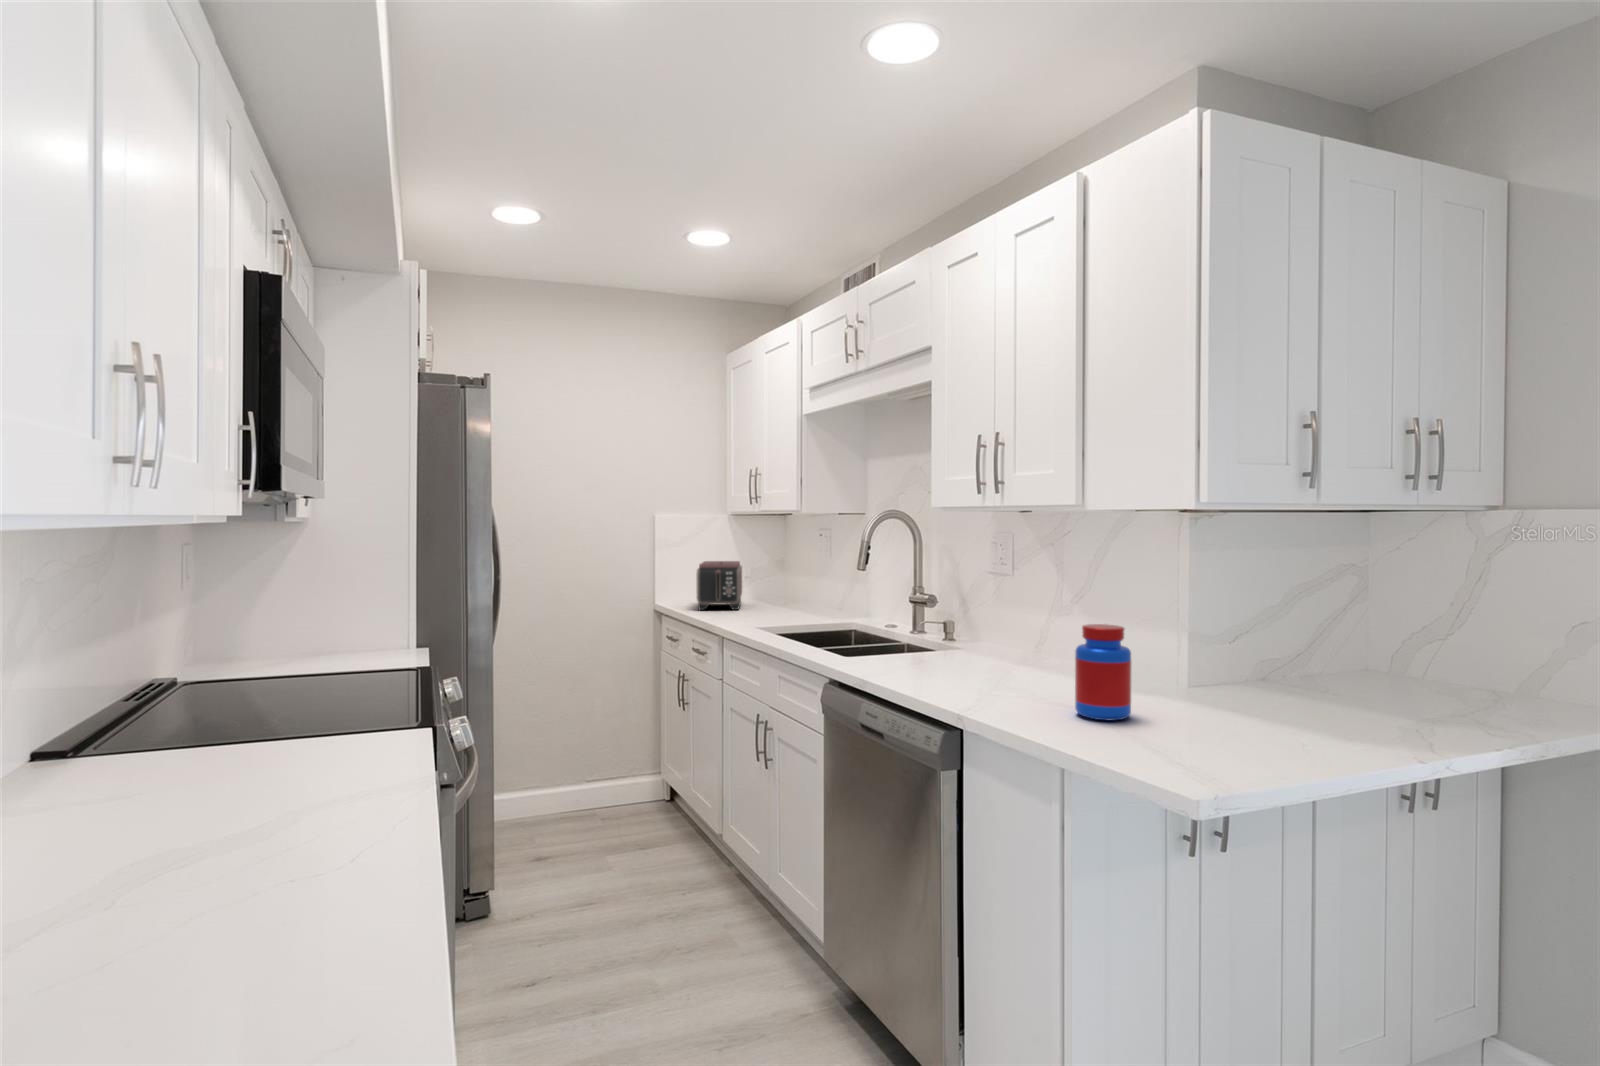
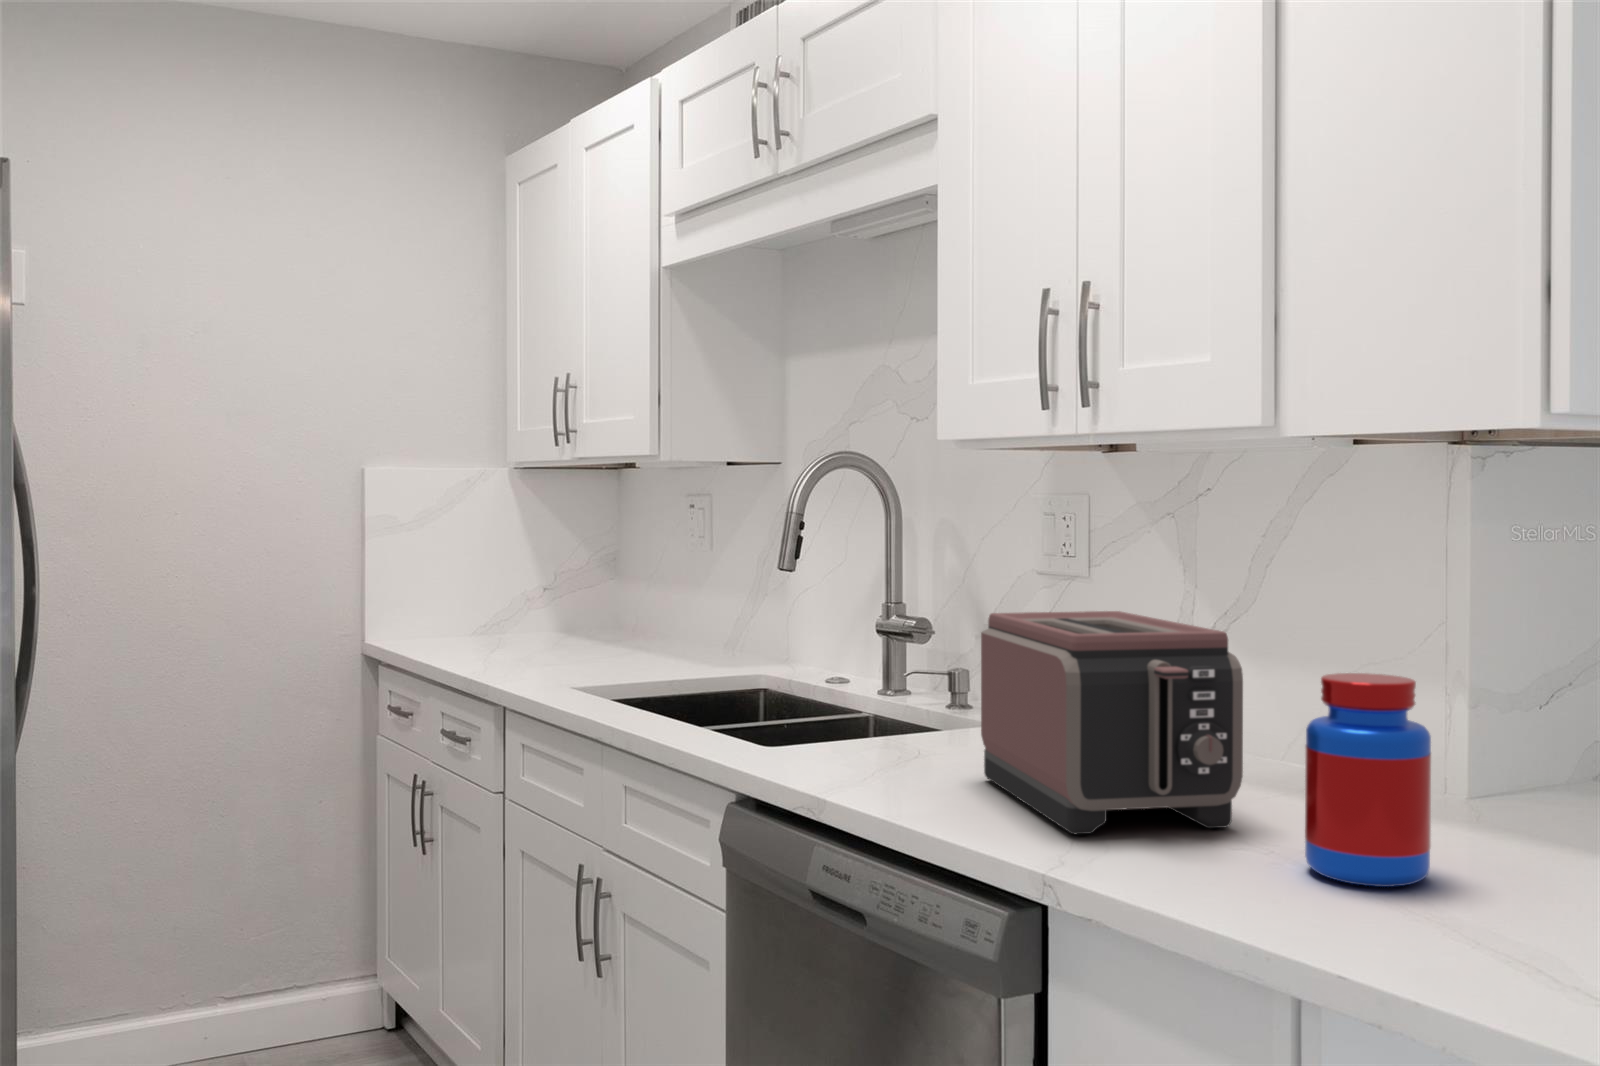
toaster: present [697,561,742,610] -> present [981,611,1243,834]

